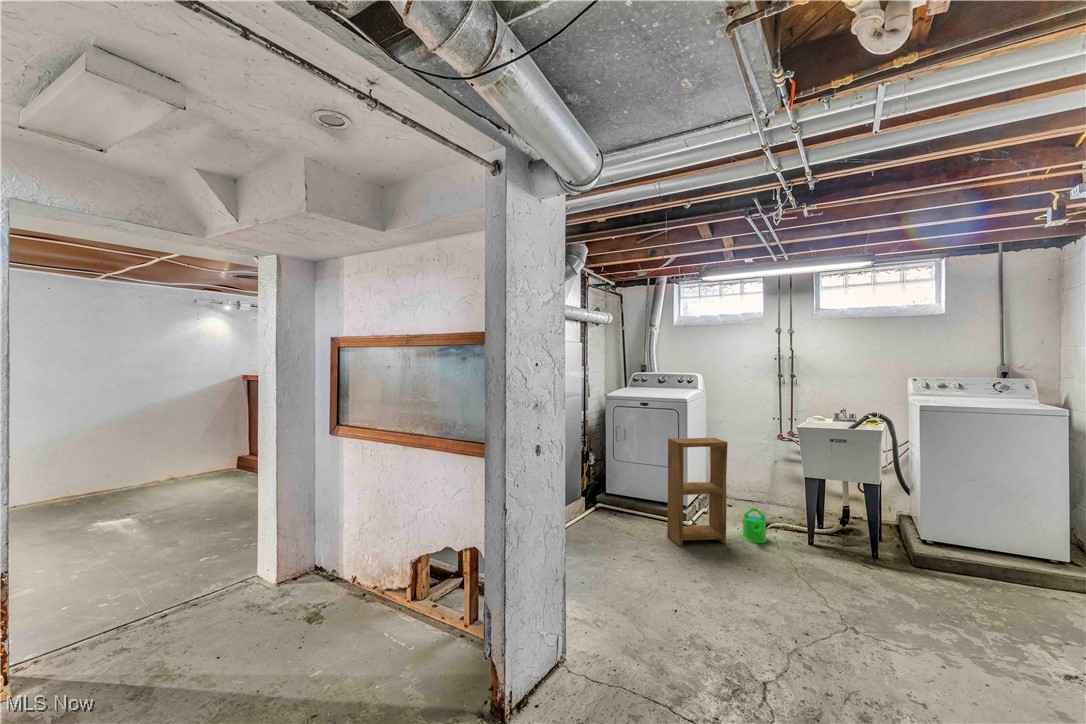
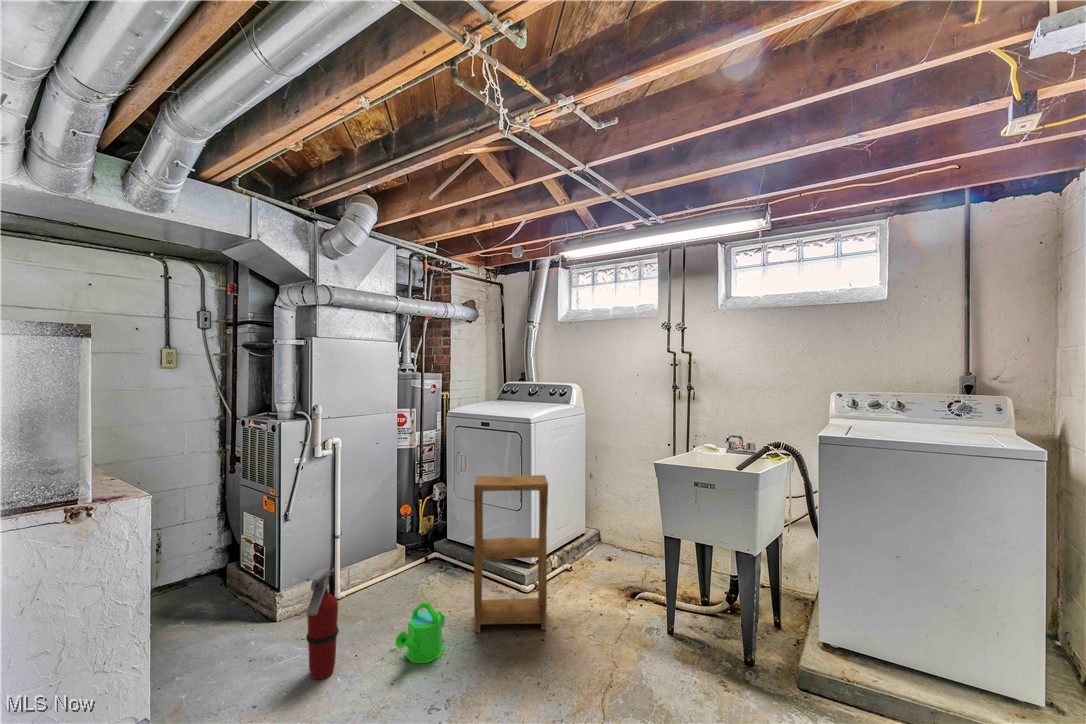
fire extinguisher: none [592,498,612,571] -> present [306,569,339,679]
watering can: present [742,508,767,543] -> present [395,601,445,663]

